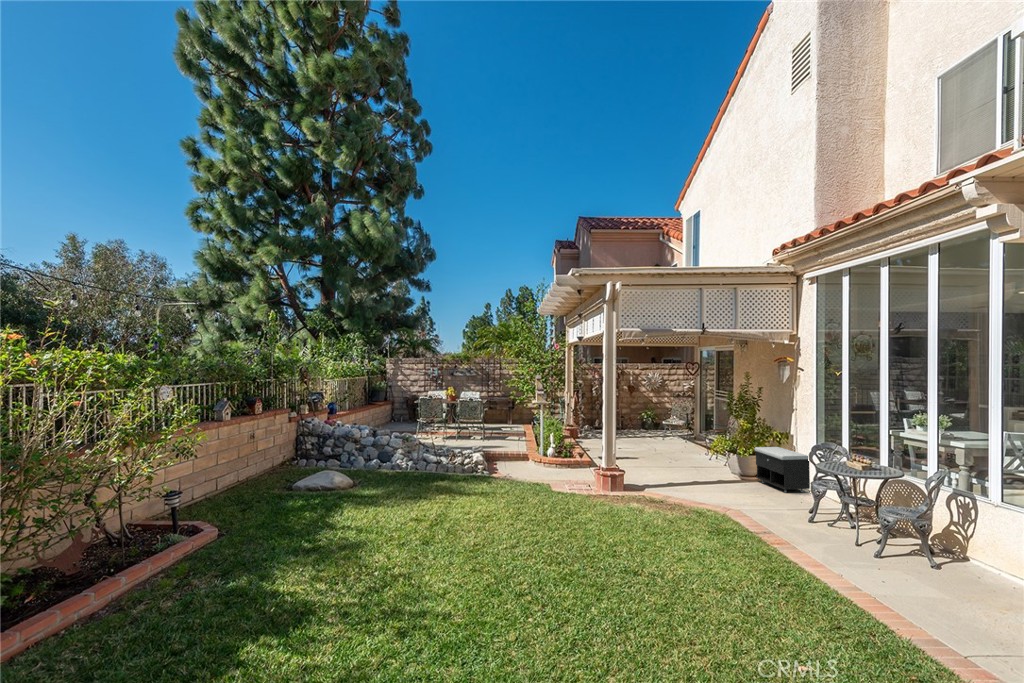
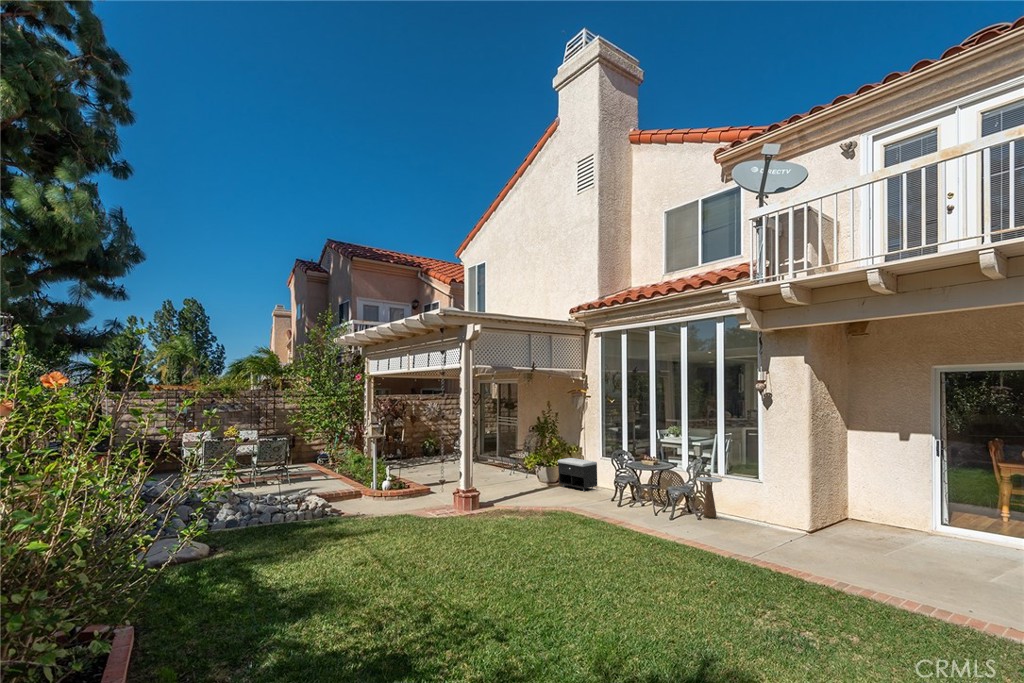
side table: none [937,499,995,573] -> present [696,477,722,519]

